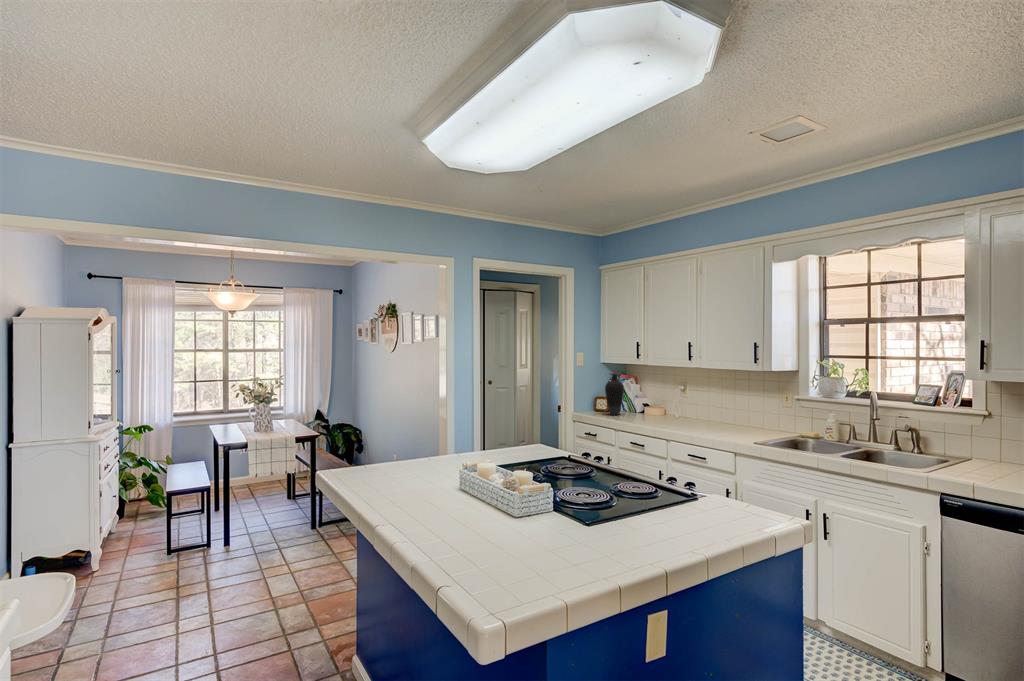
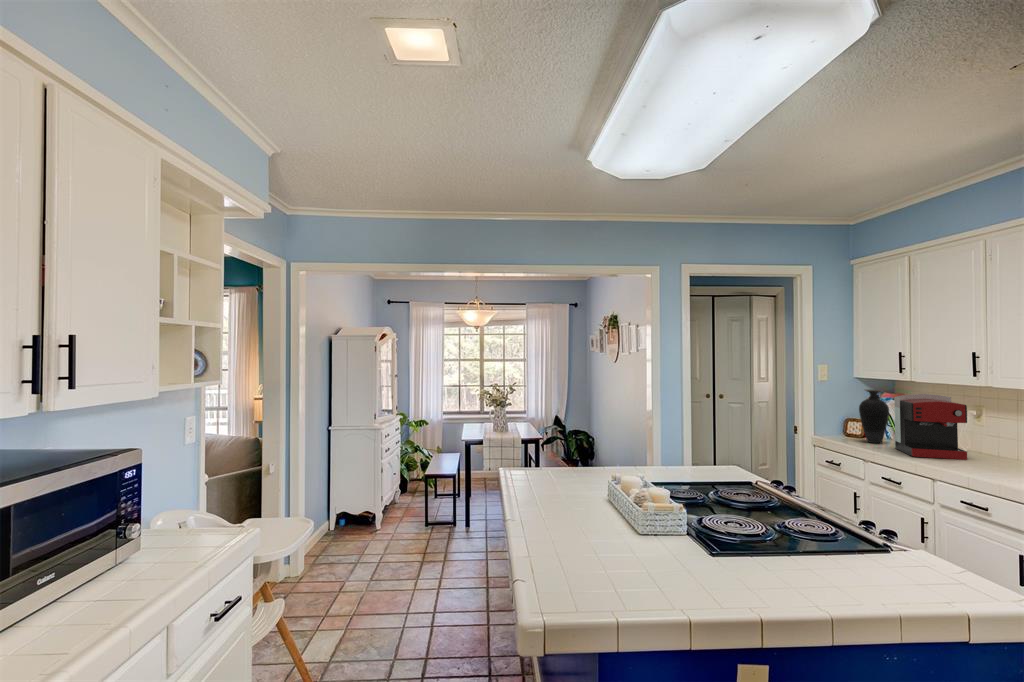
coffee maker: none [630,375,675,423] -> present [894,394,967,460]

